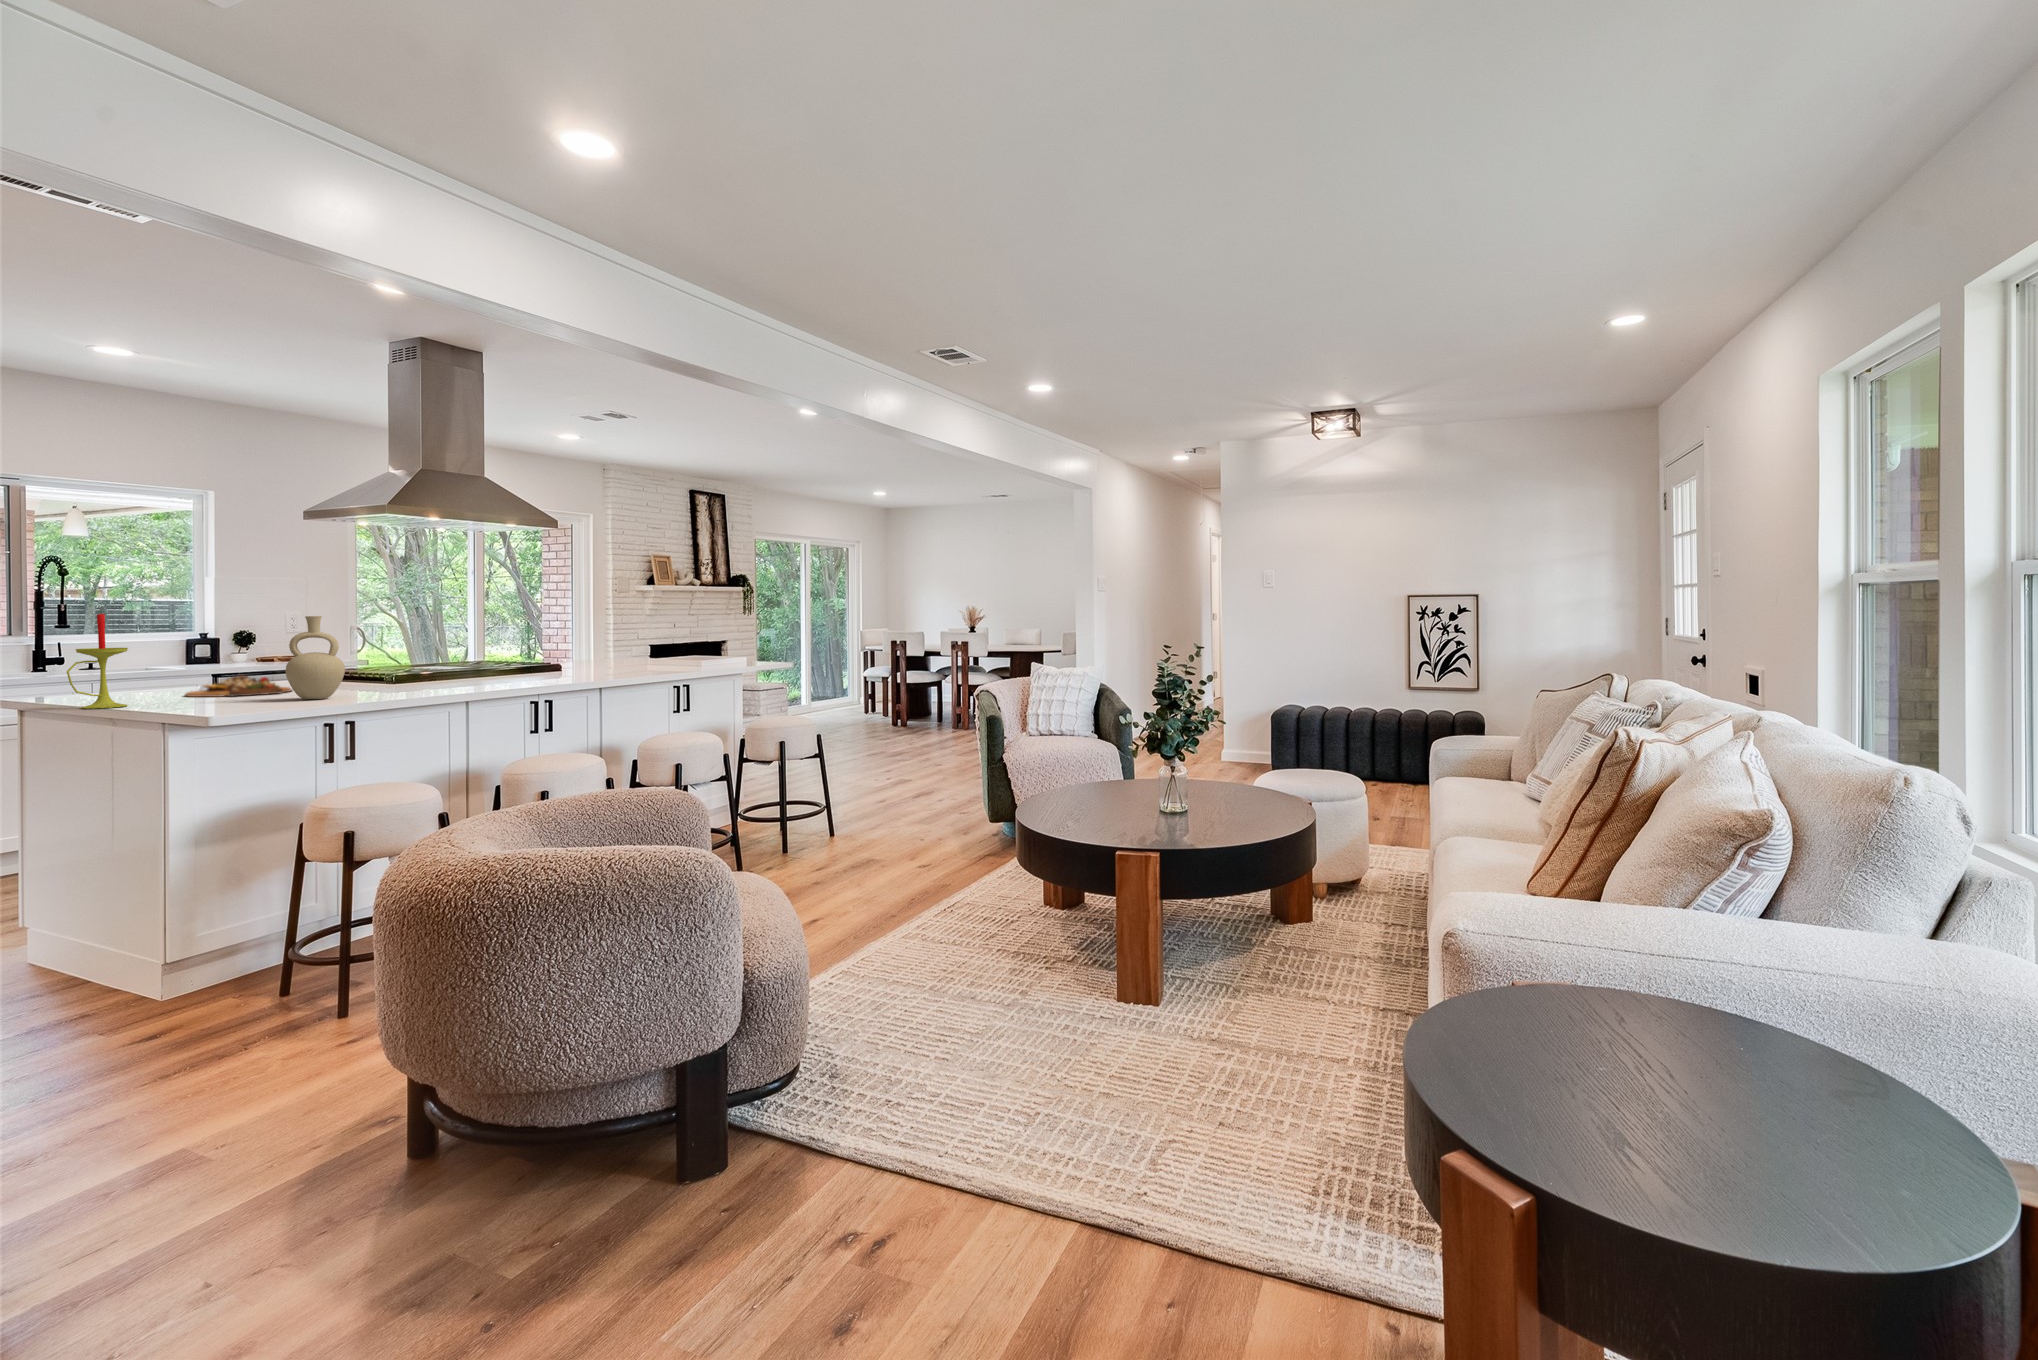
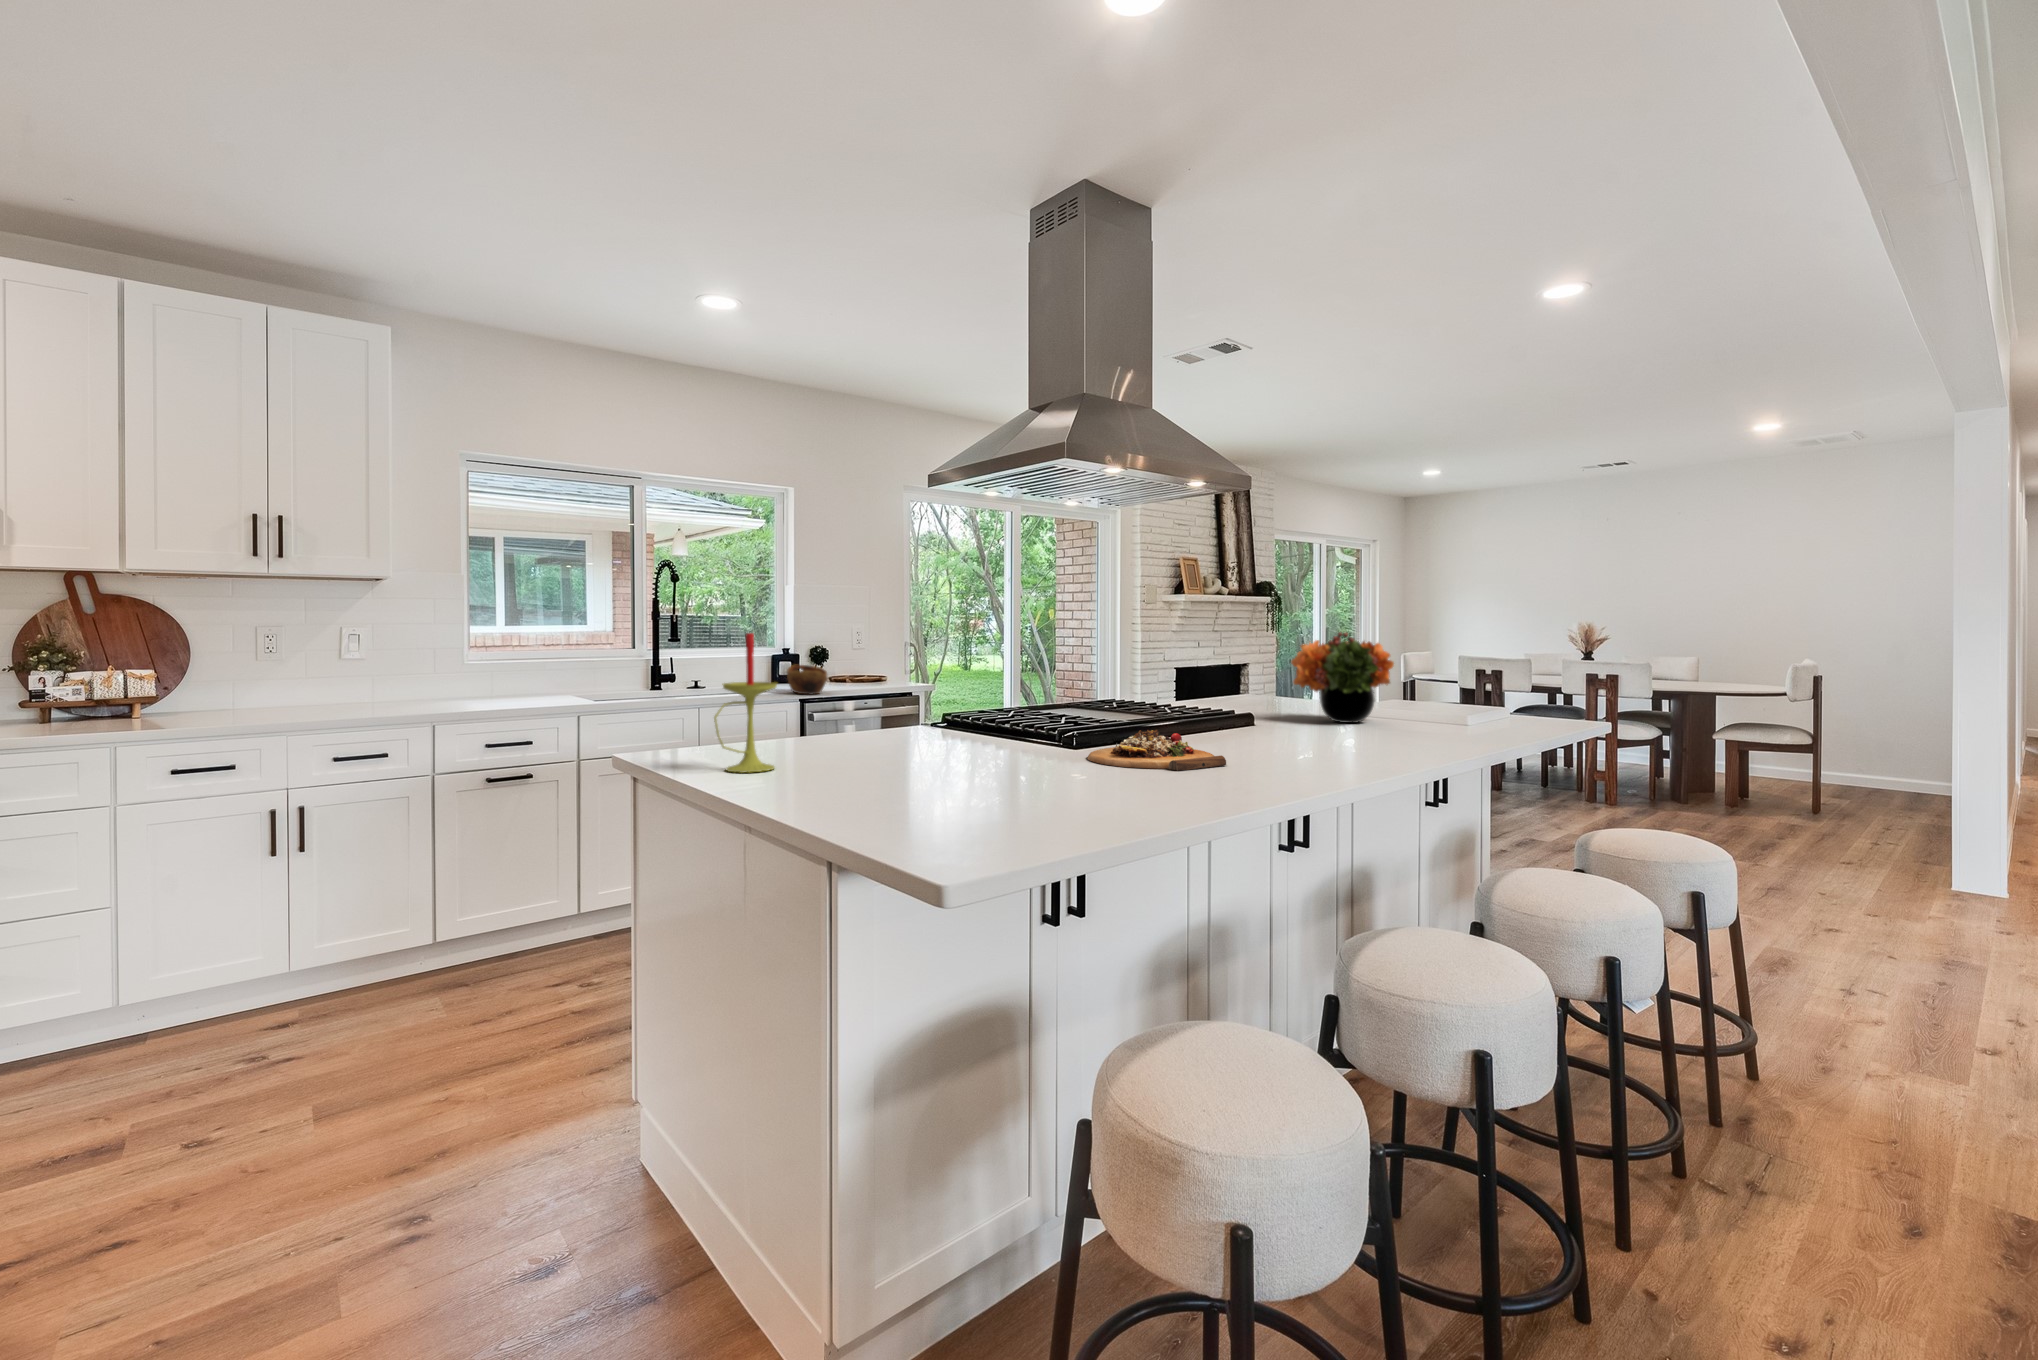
flower arrangement: none [625,612,698,672] -> present [1291,632,1394,723]
vase: present [286,616,345,699] -> none [959,638,1031,770]
wooden bowl: none [204,648,251,673] -> present [787,665,827,695]
cutting board: present [185,676,291,697] -> present [1088,730,1226,771]

